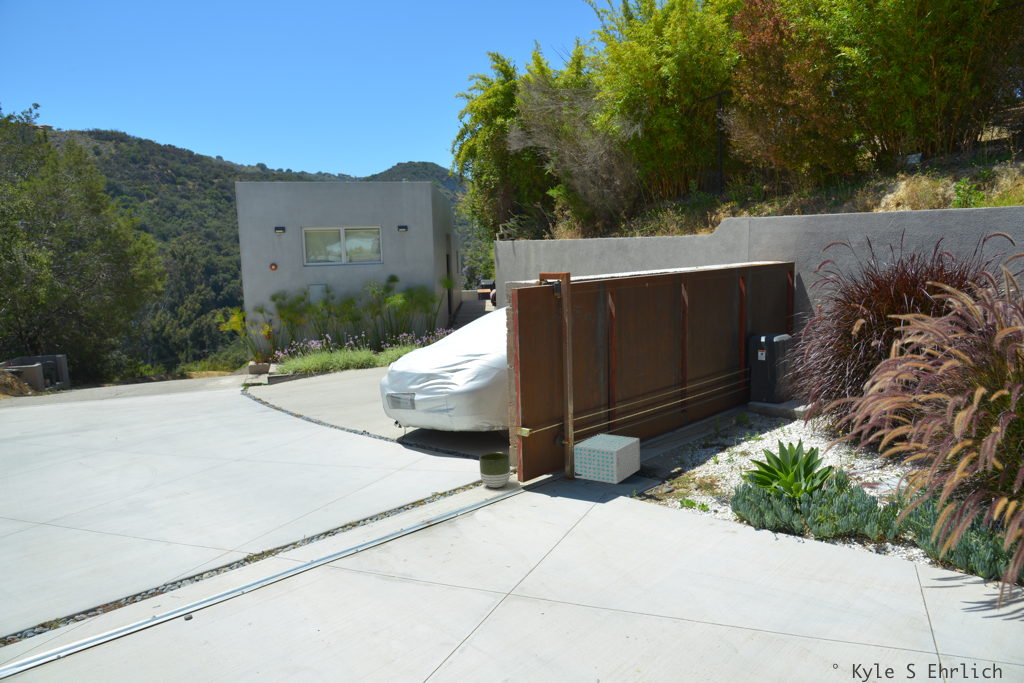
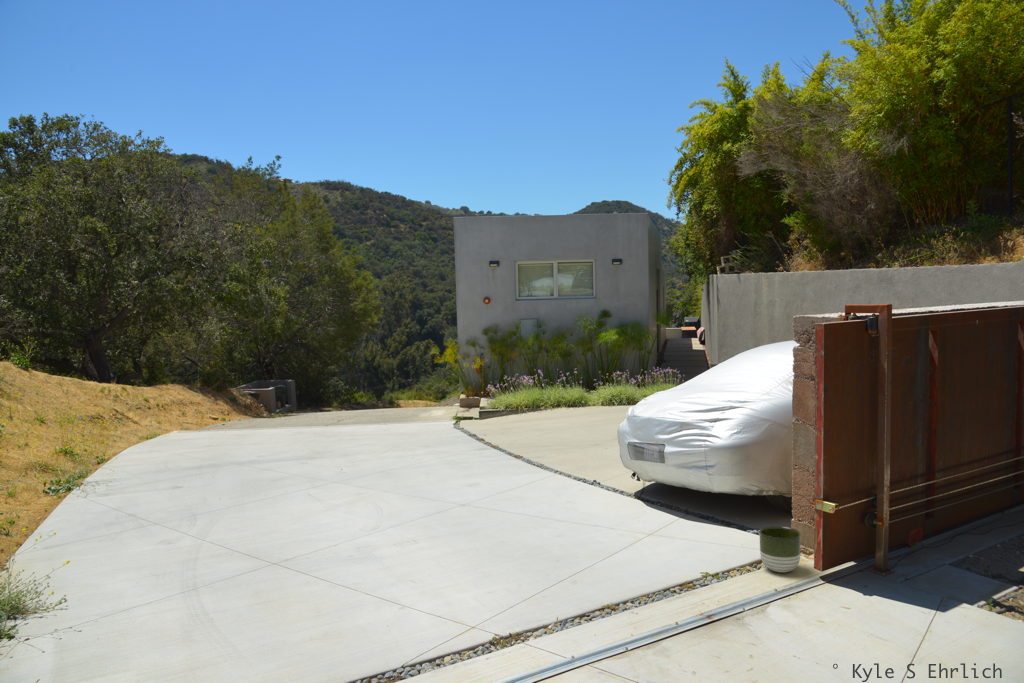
storage box: present [574,434,640,484] -> none [885,512,977,584]

